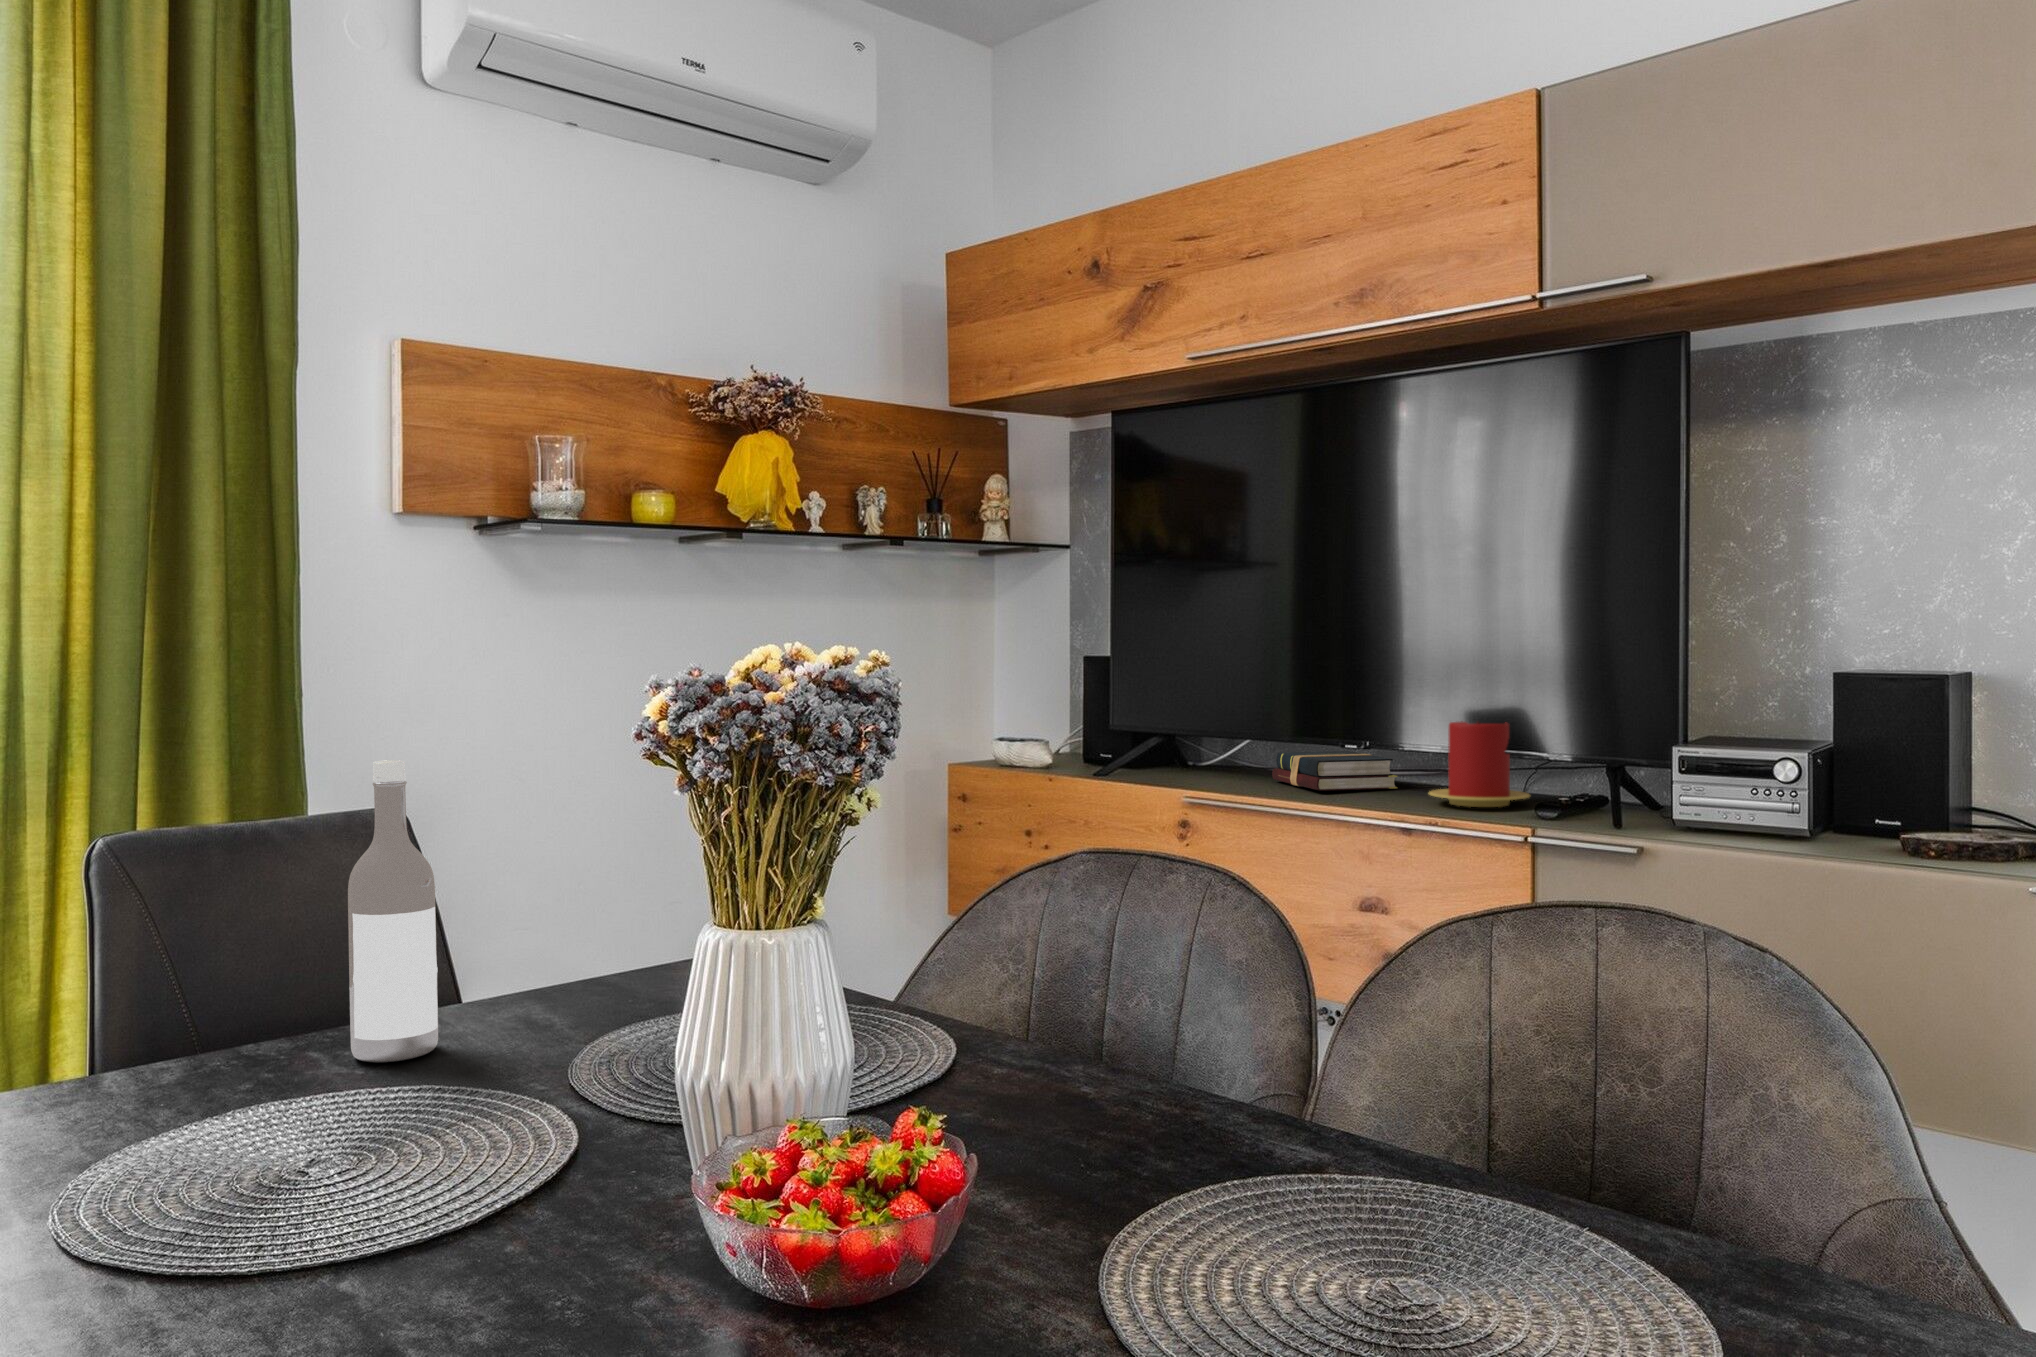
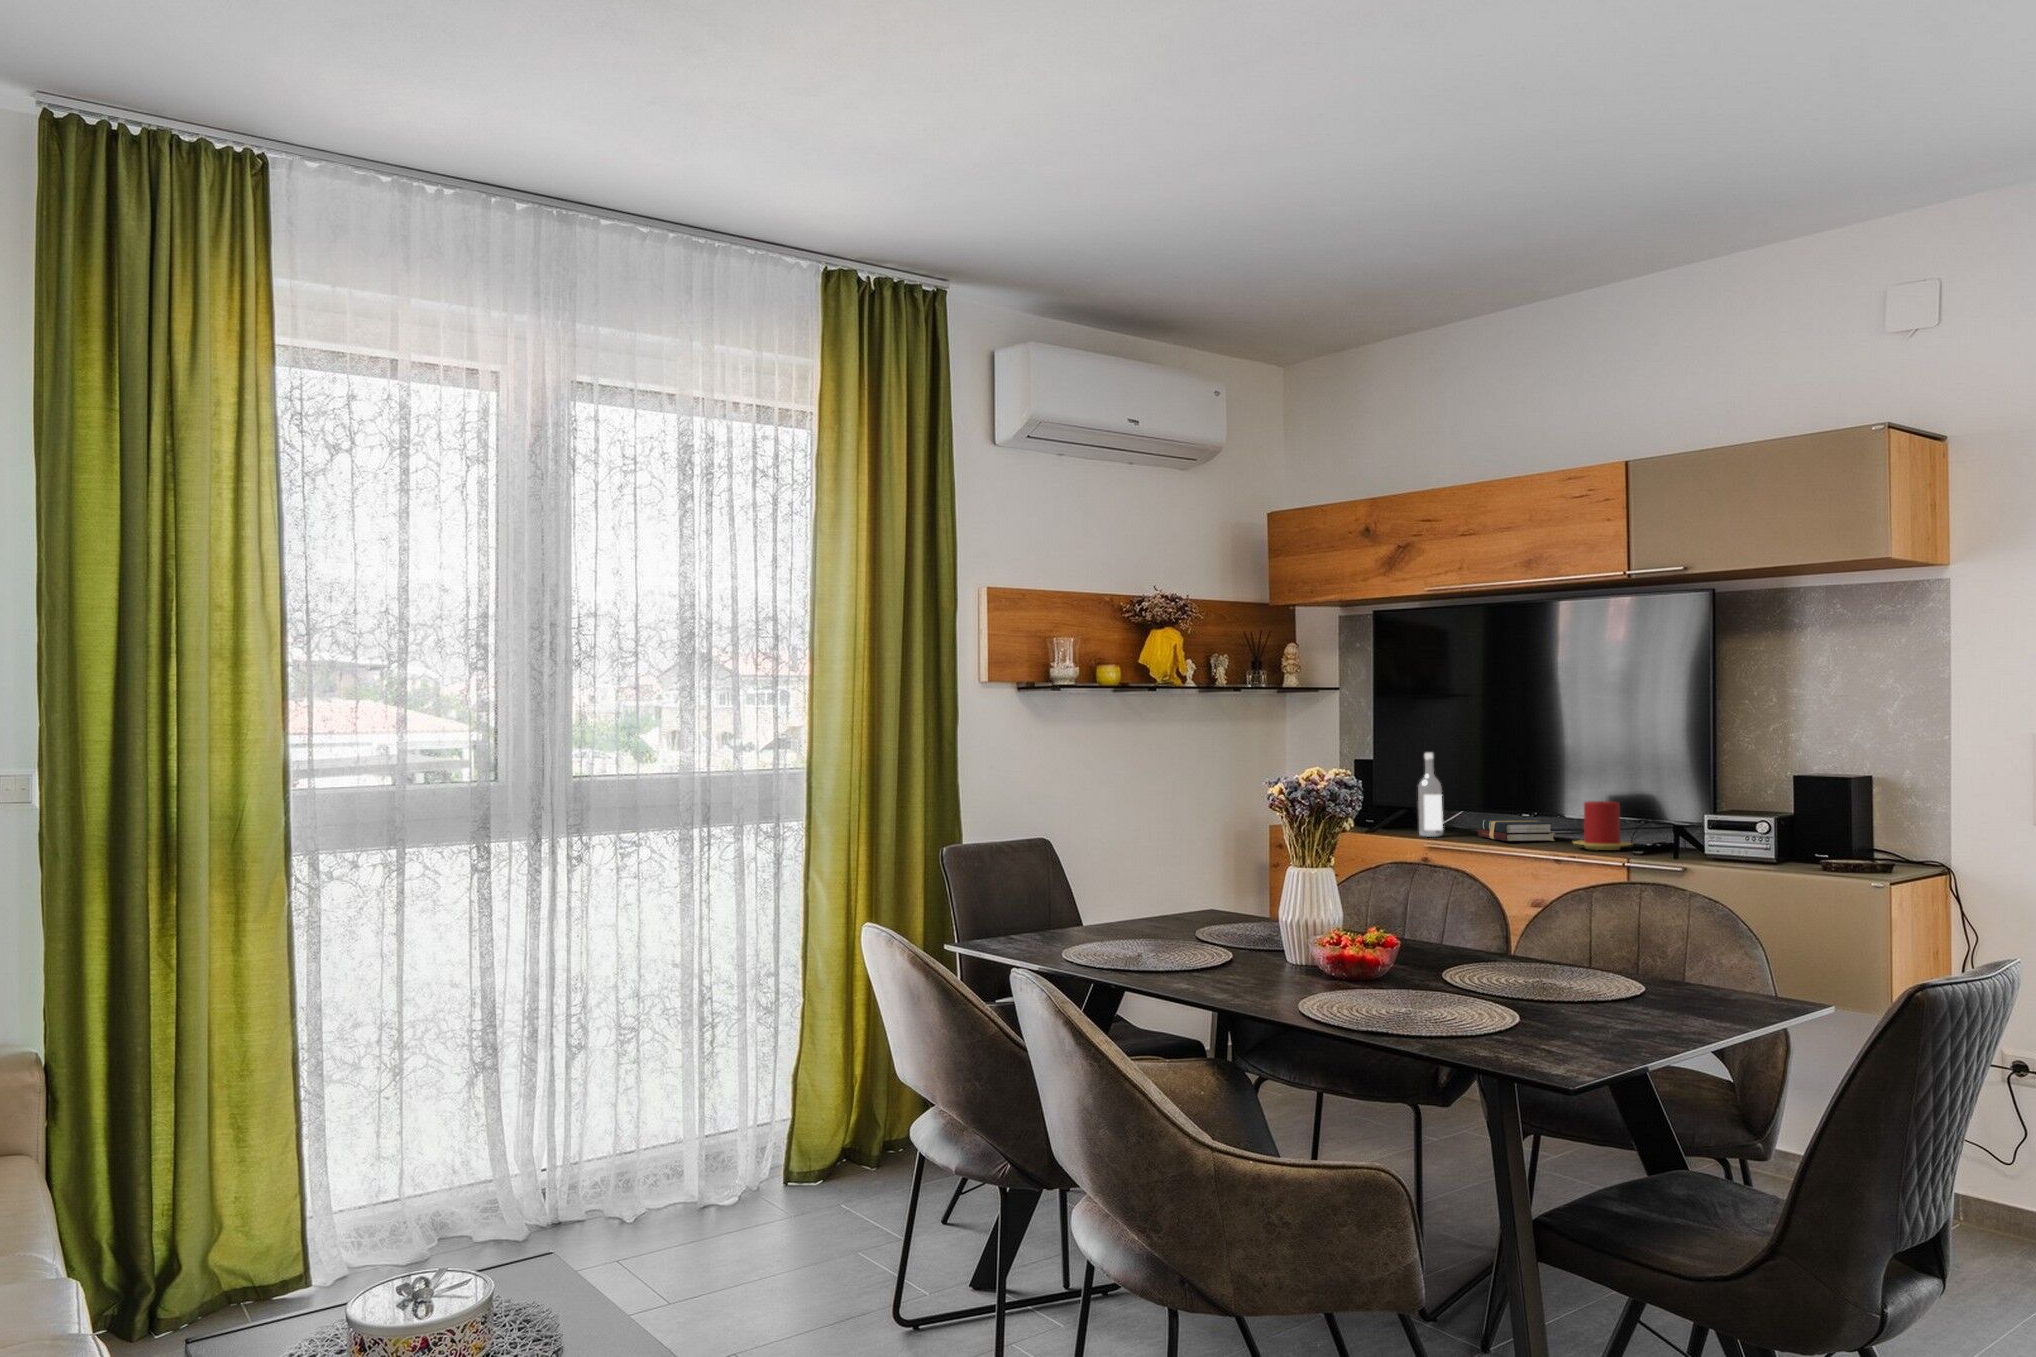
wine bottle: present [348,760,438,1062] -> present [1418,753,1443,837]

